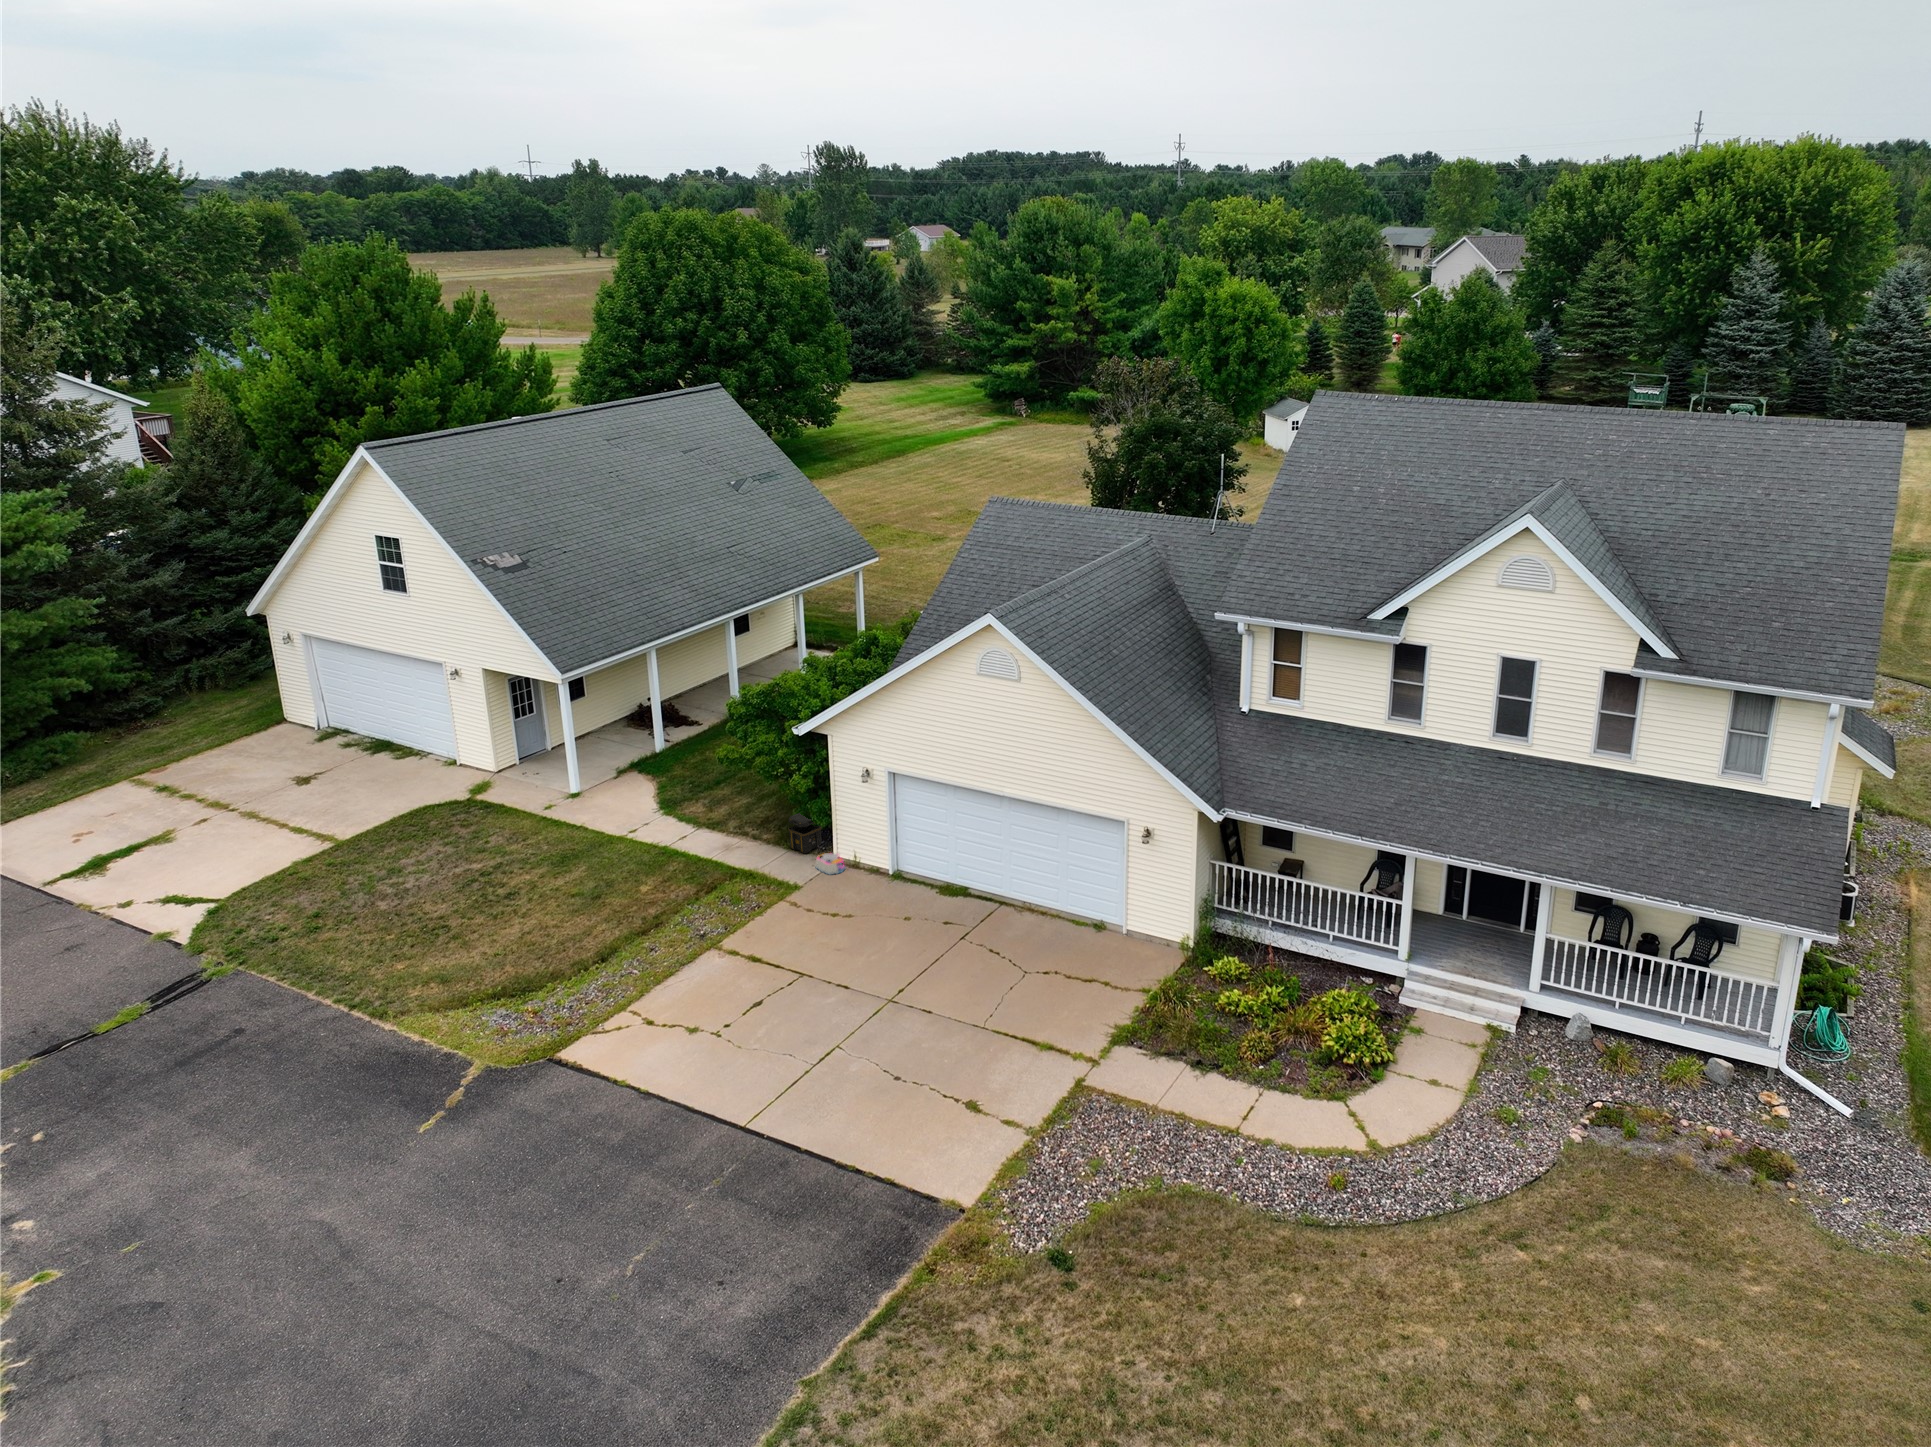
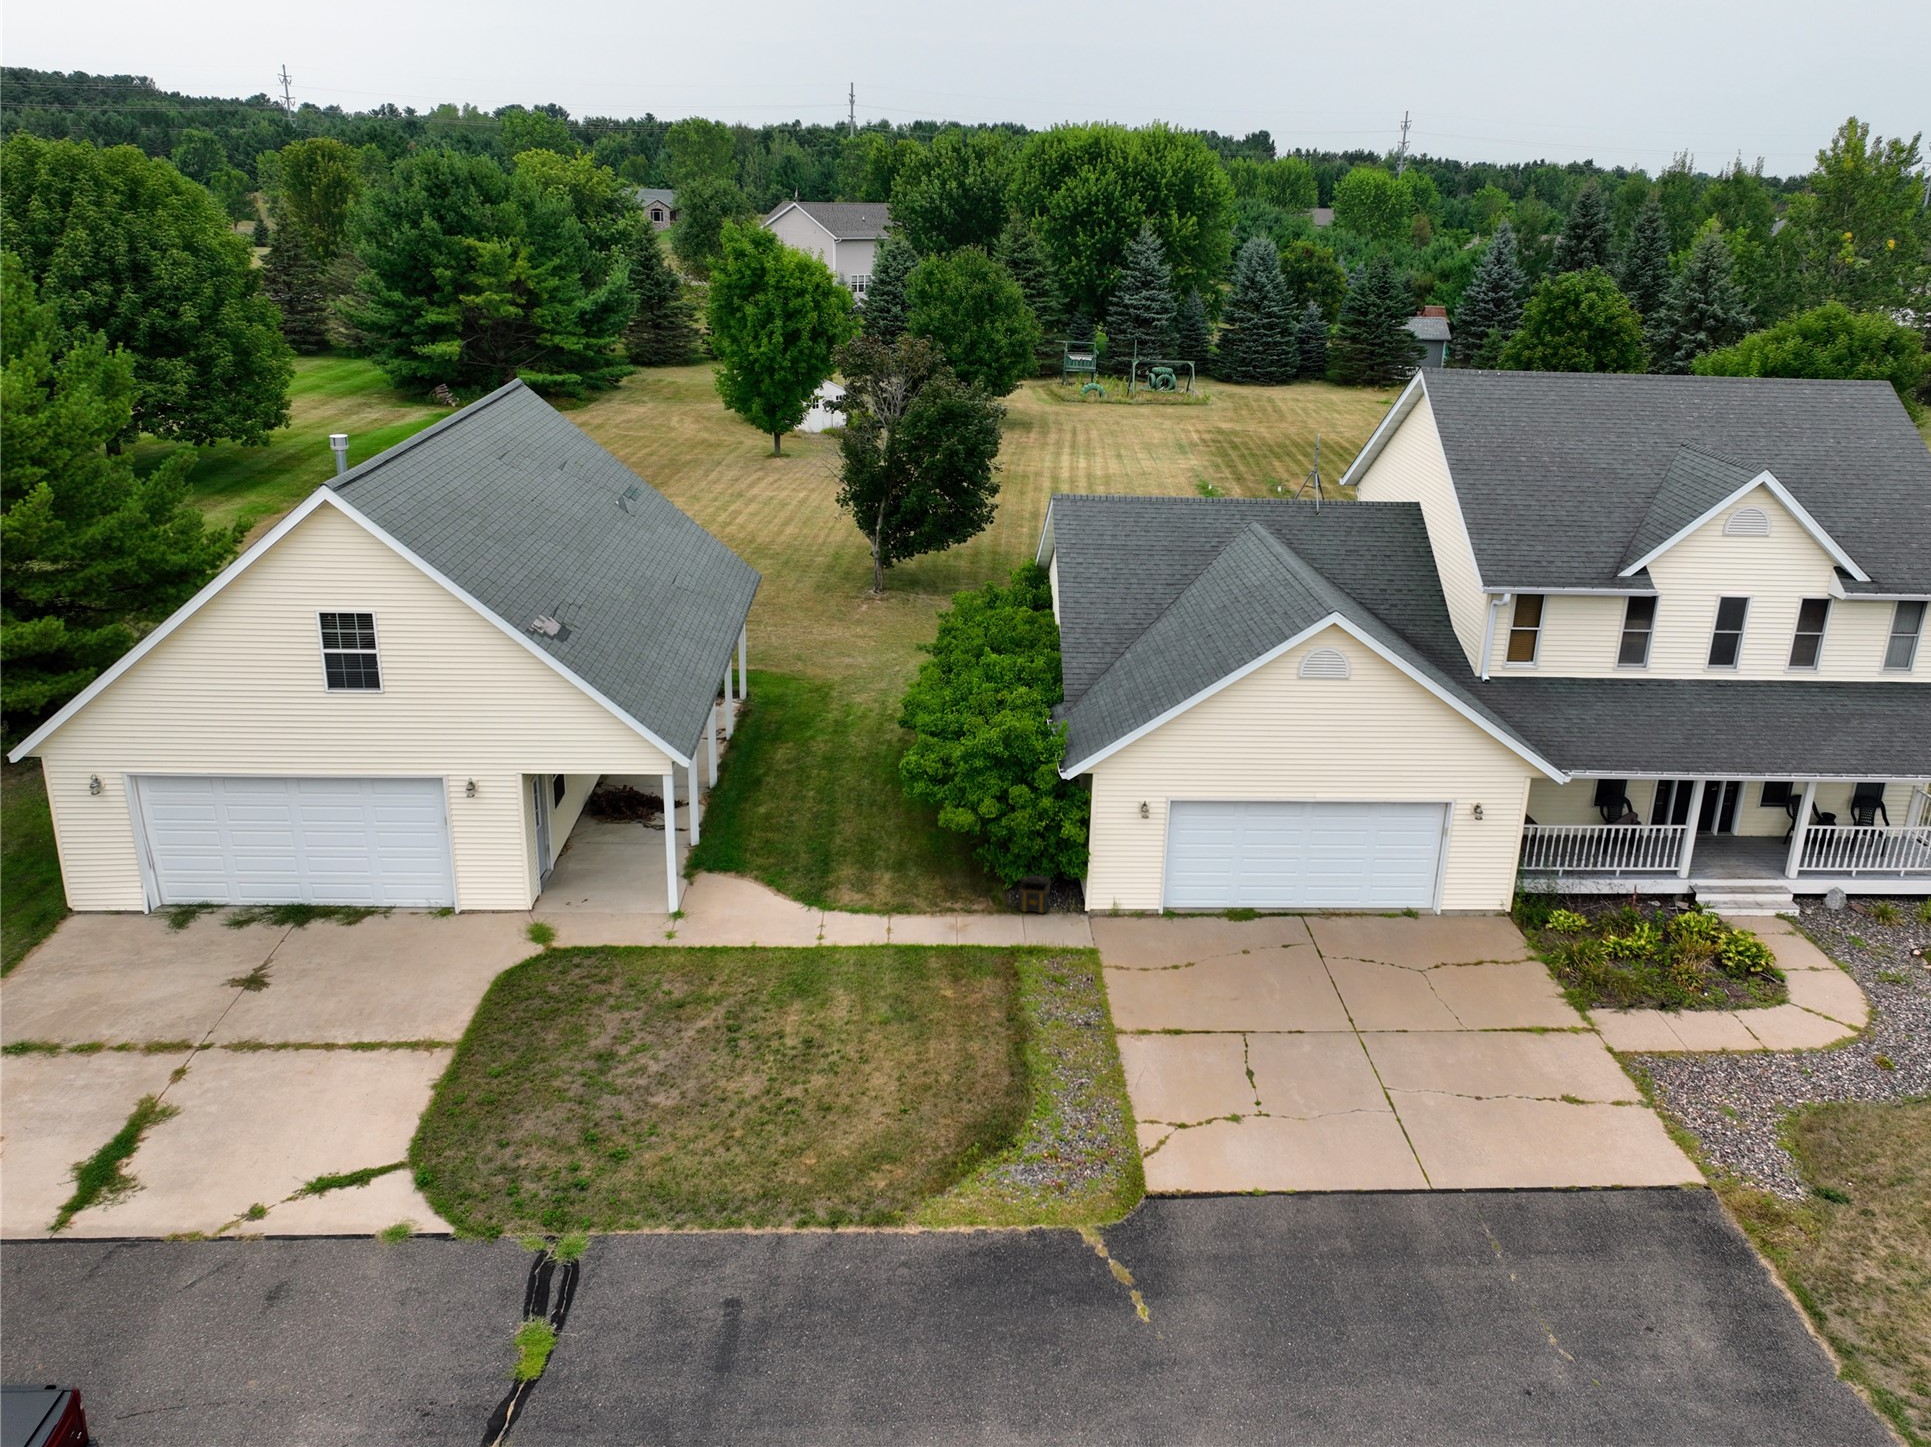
storage bin: present [816,853,845,875] -> none [1074,903,1112,929]

